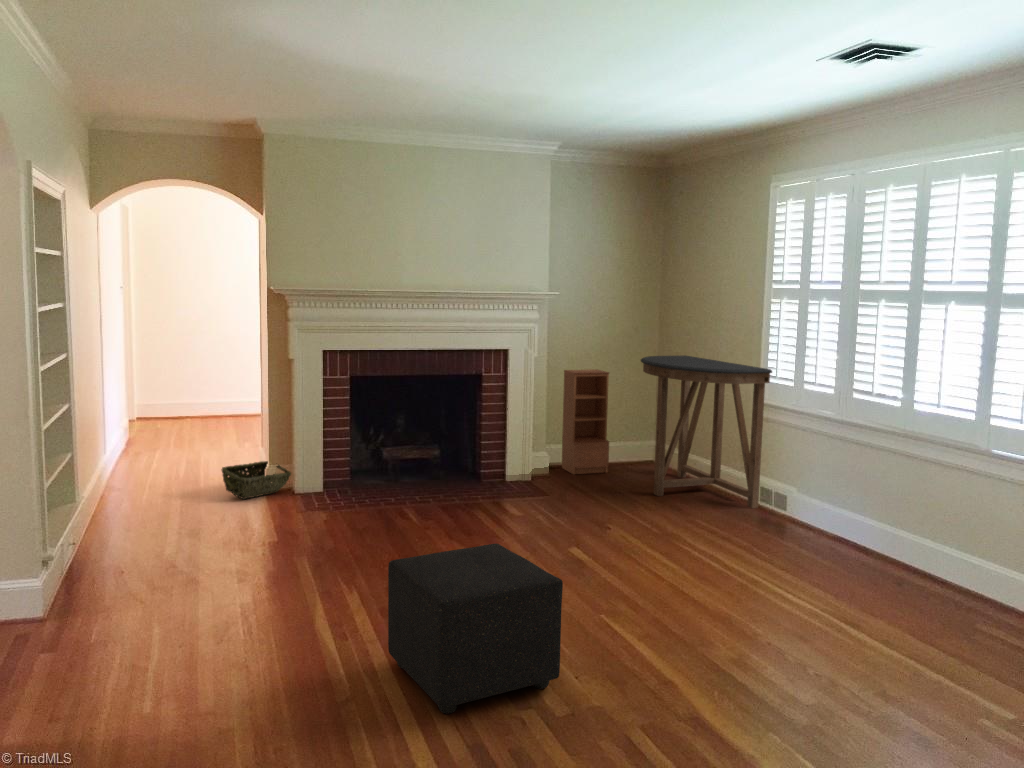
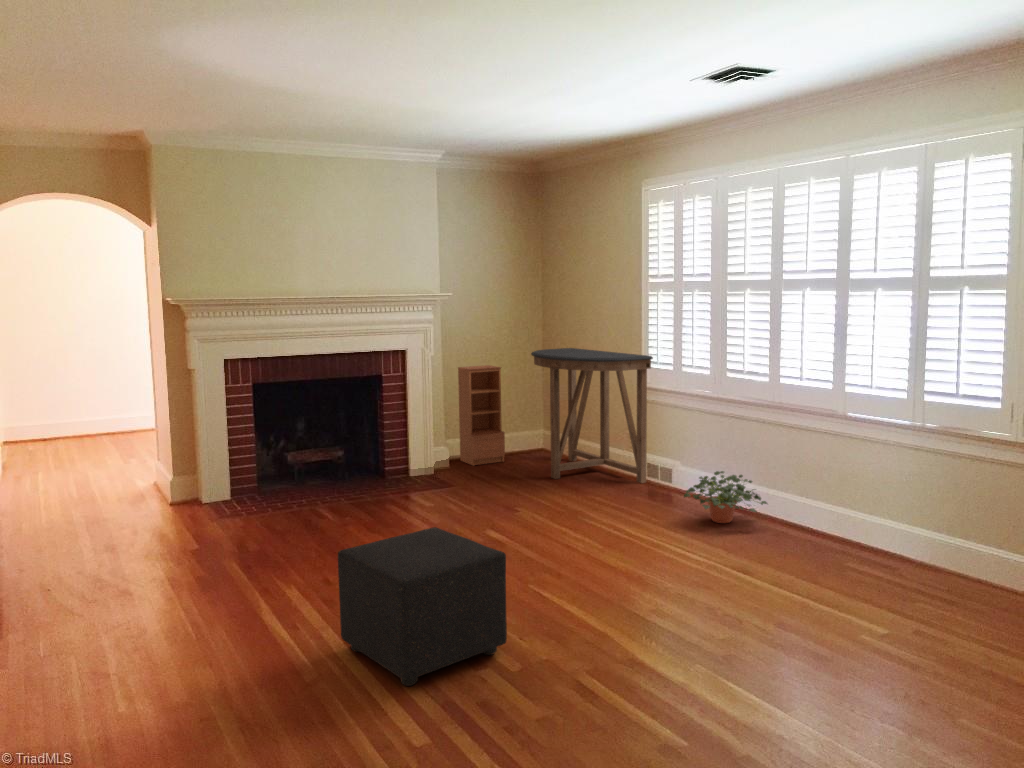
woven basket: present [221,461,291,499] -> none [124,473,197,513]
potted plant: none [792,503,891,563] -> present [684,471,767,523]

